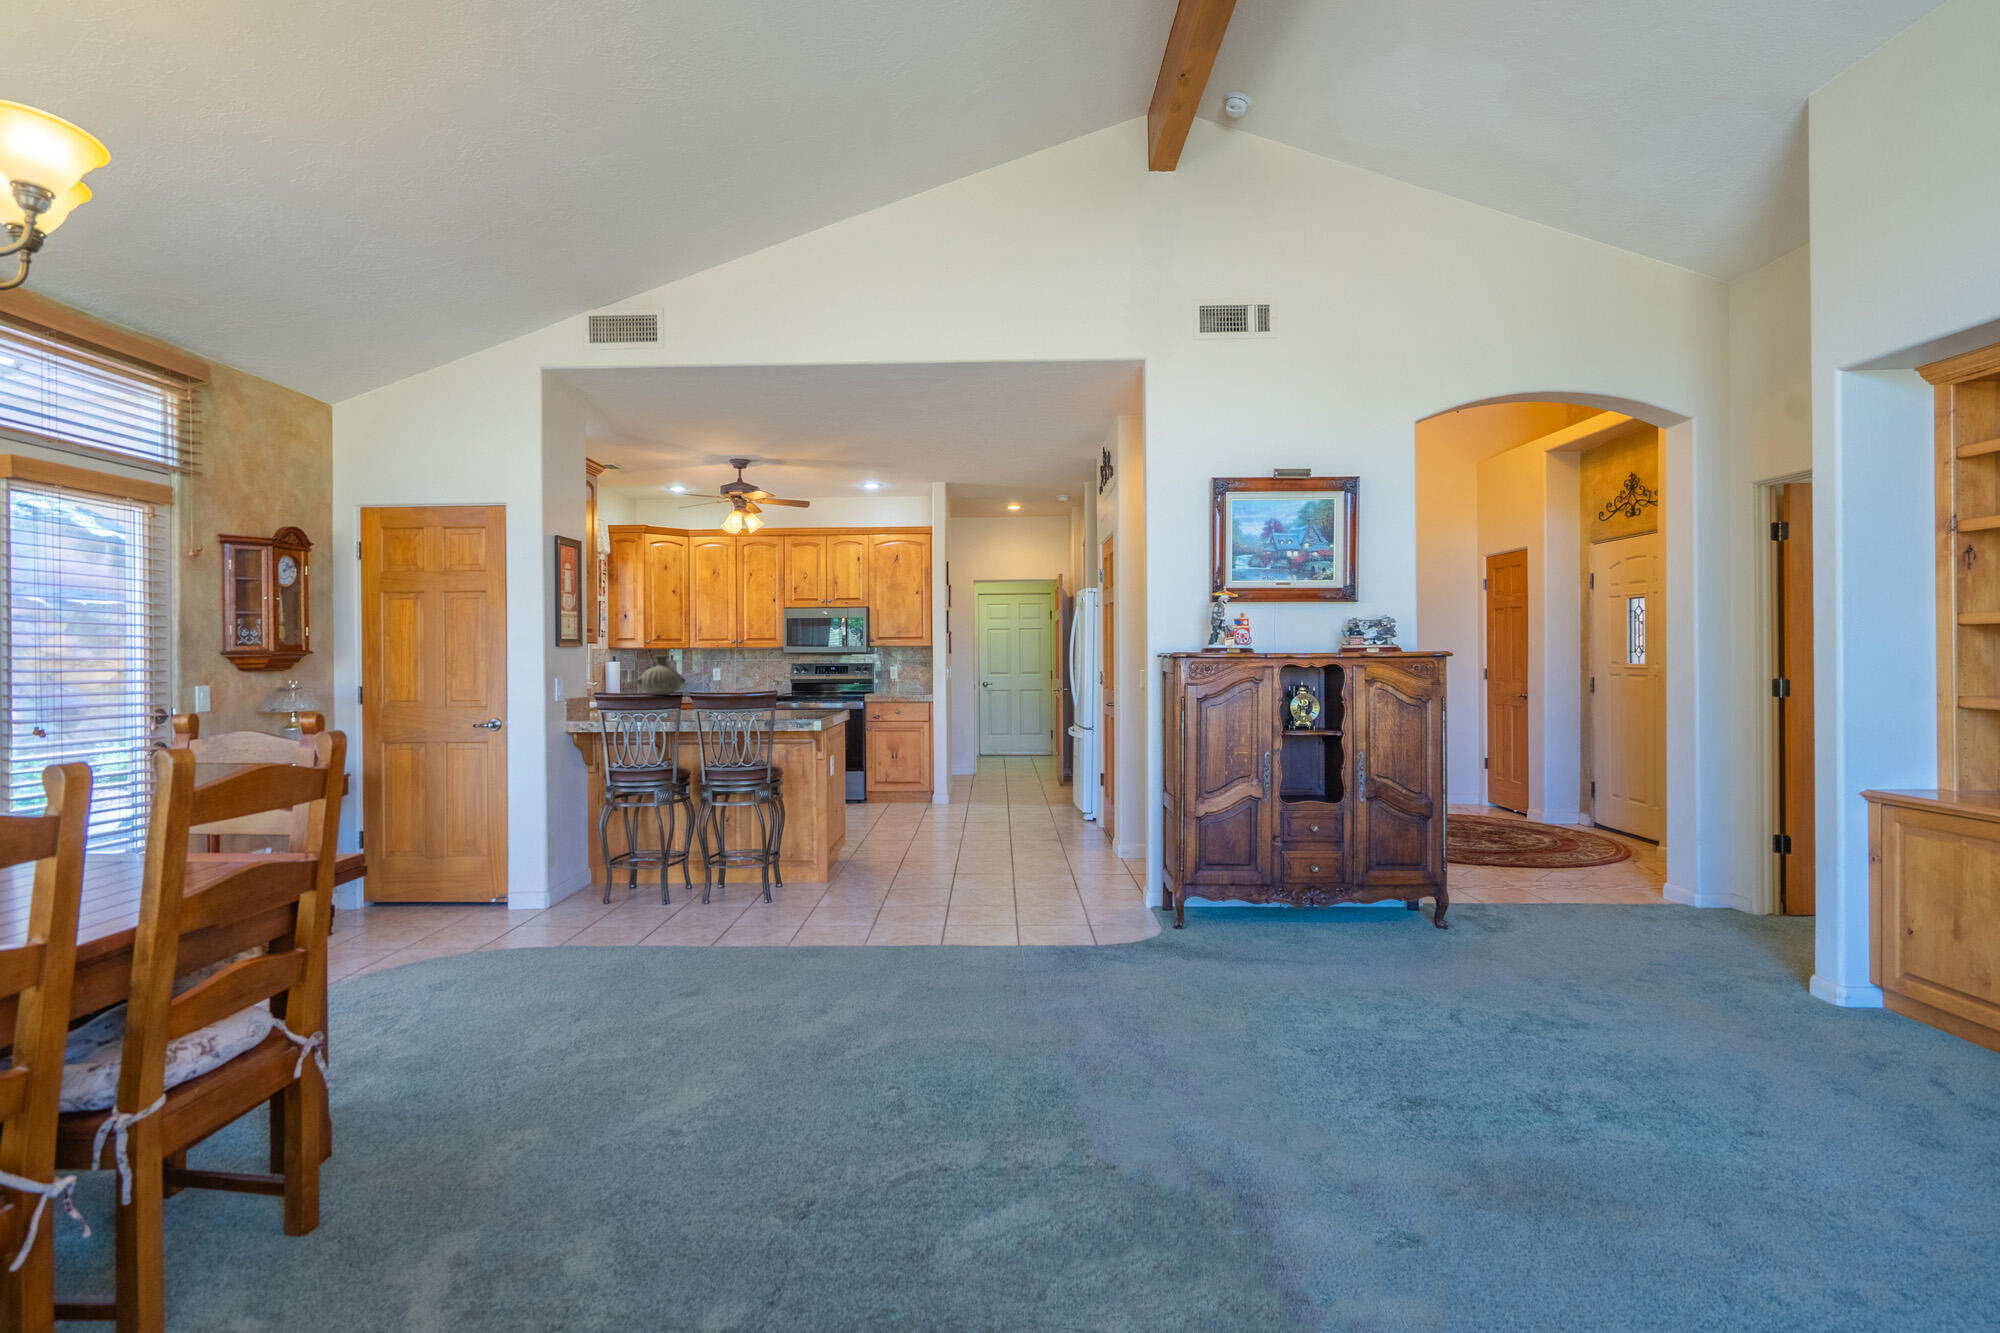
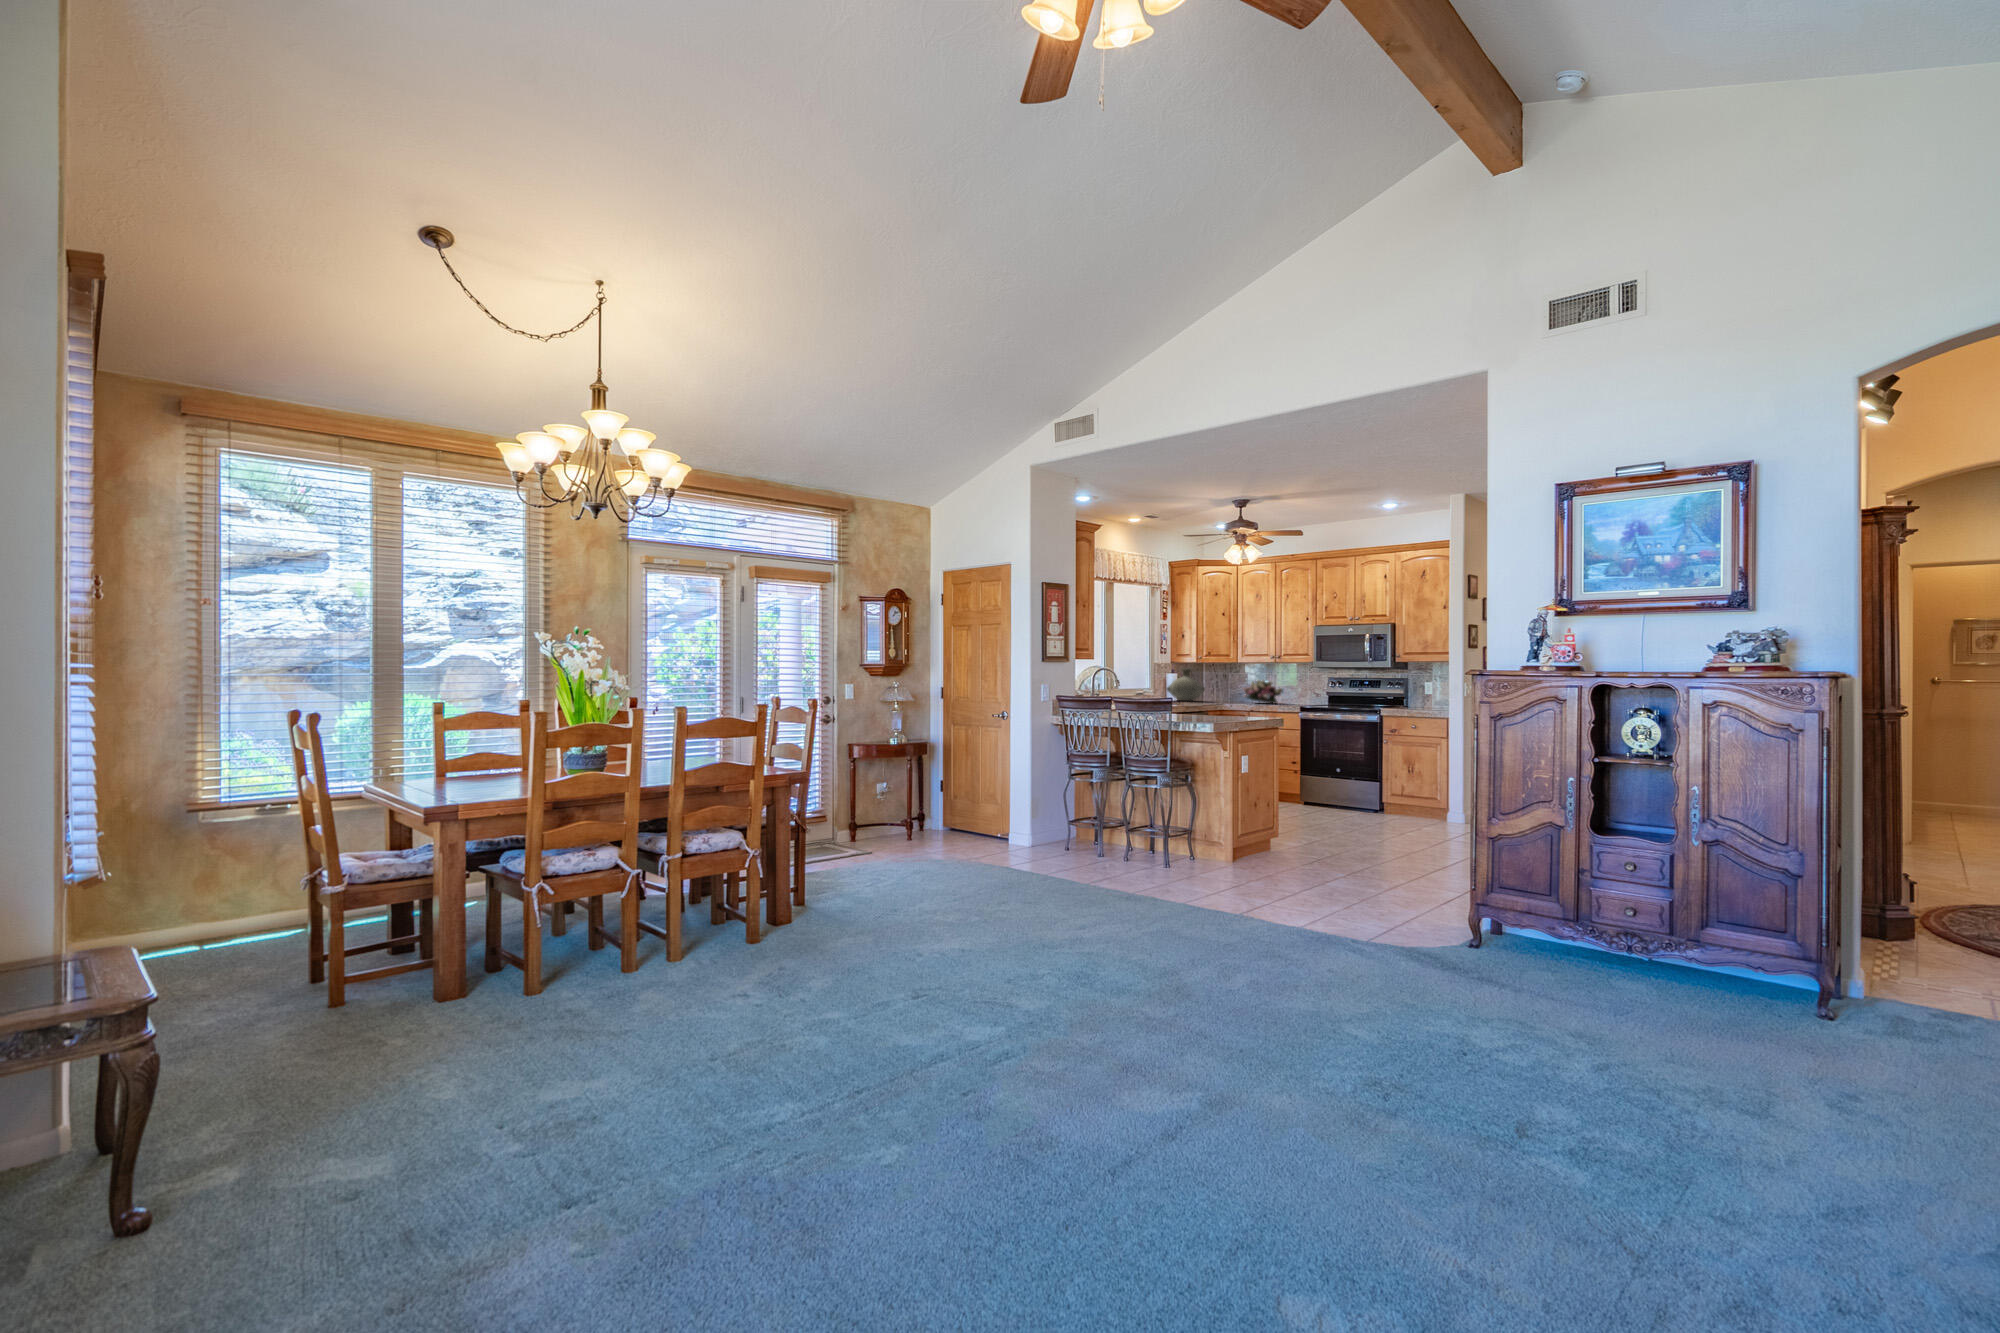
flower arrangement: none [728,668,773,695] -> present [1243,680,1282,703]

